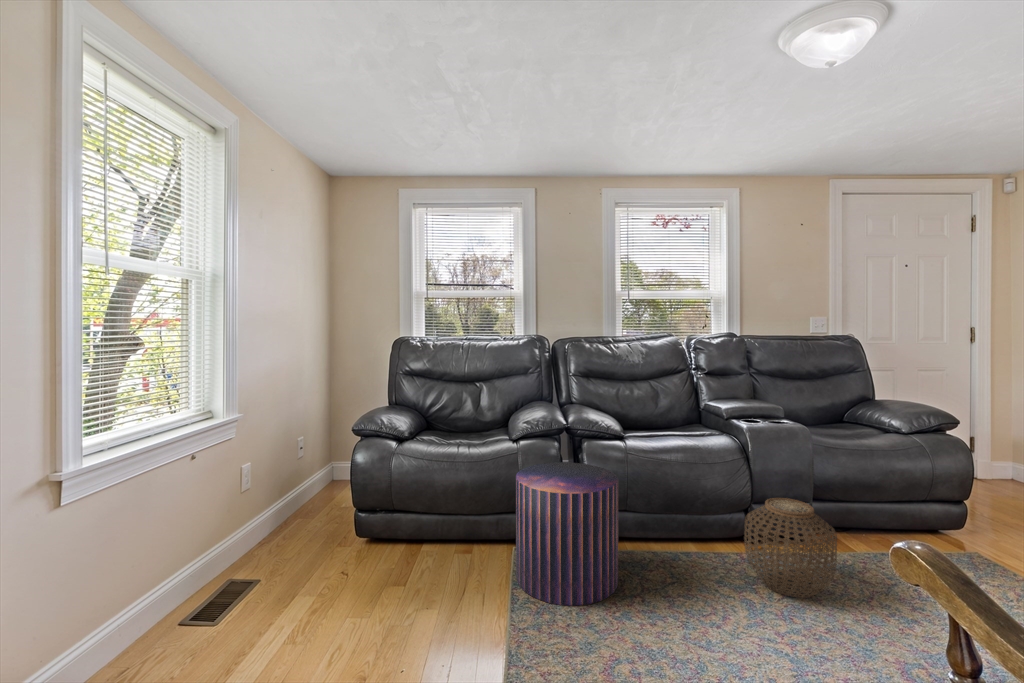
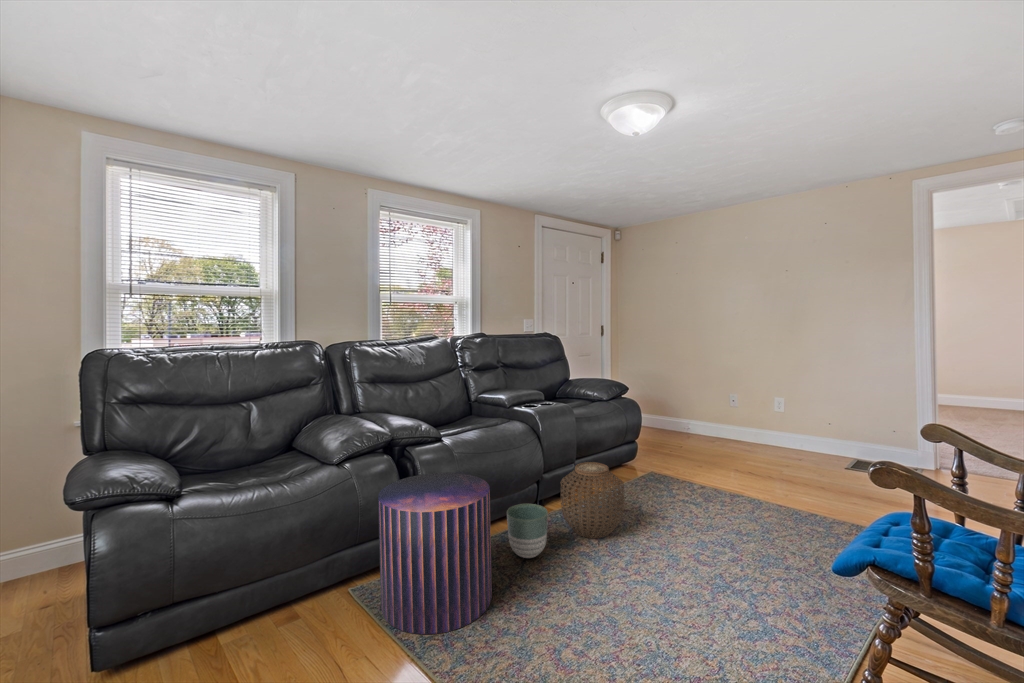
planter: none [659,521,707,582] -> present [507,504,548,558]

